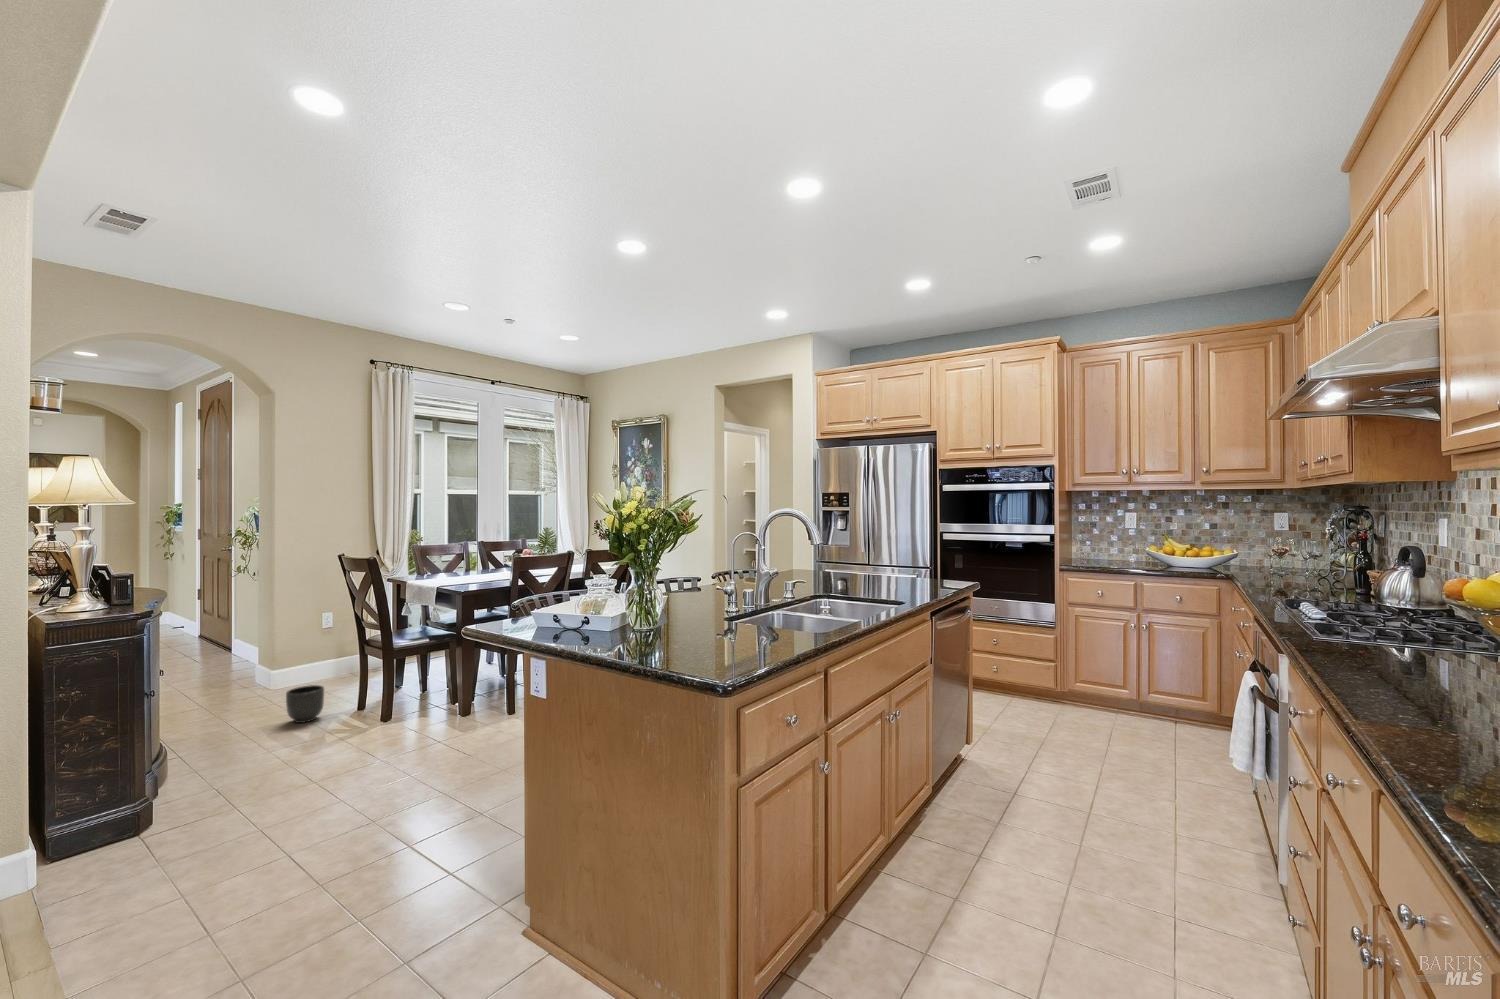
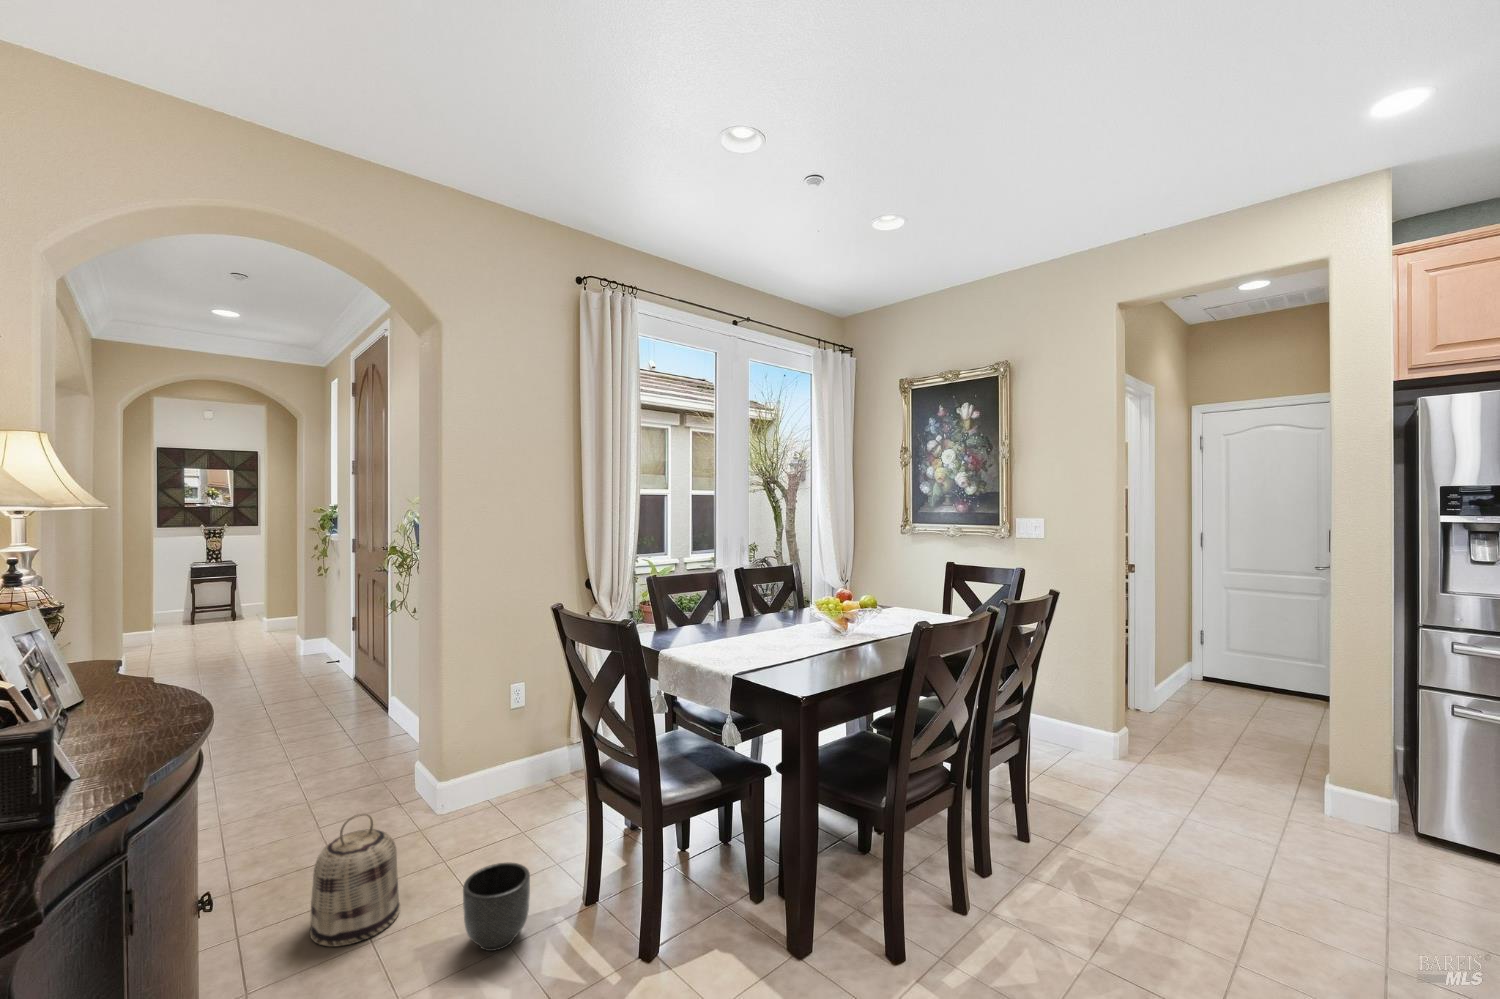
basket: none [197,665,249,728] -> present [310,814,400,947]

